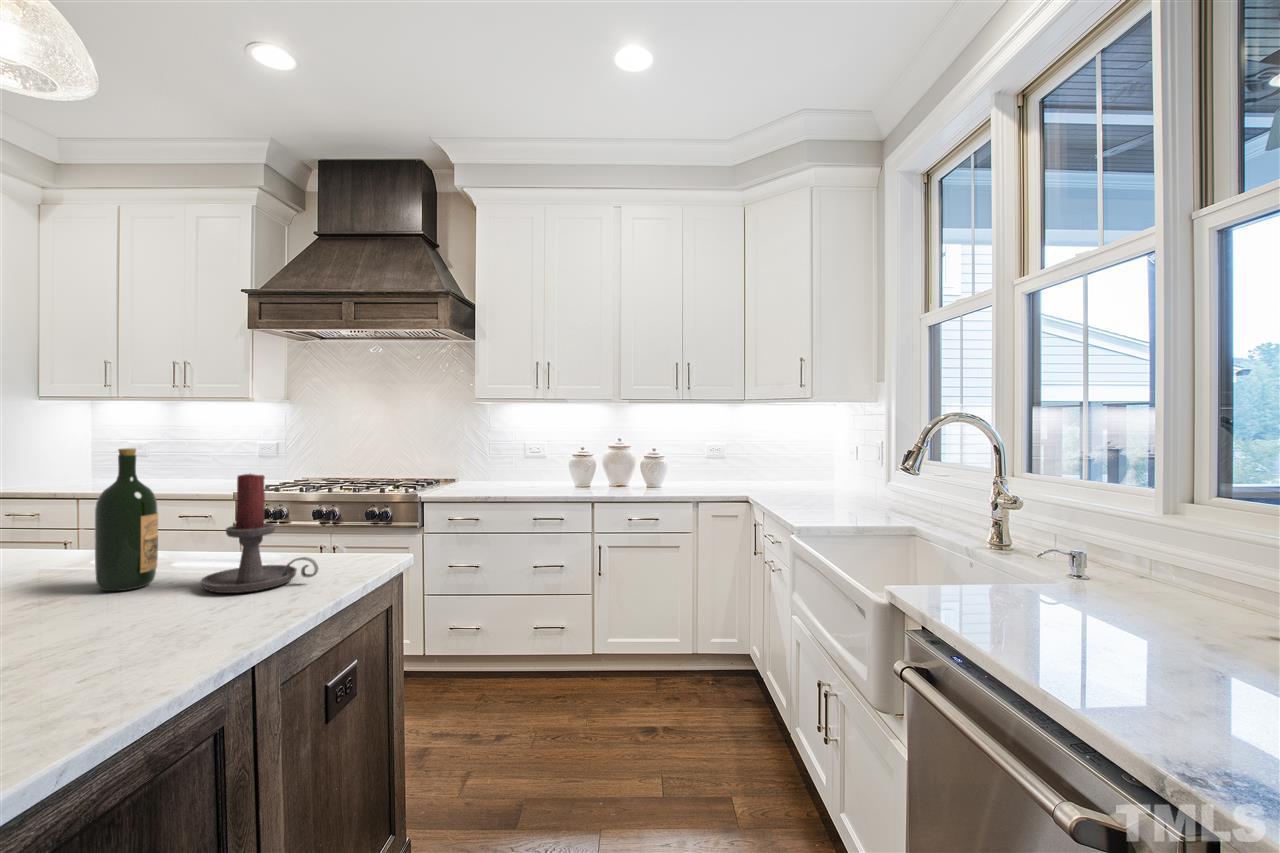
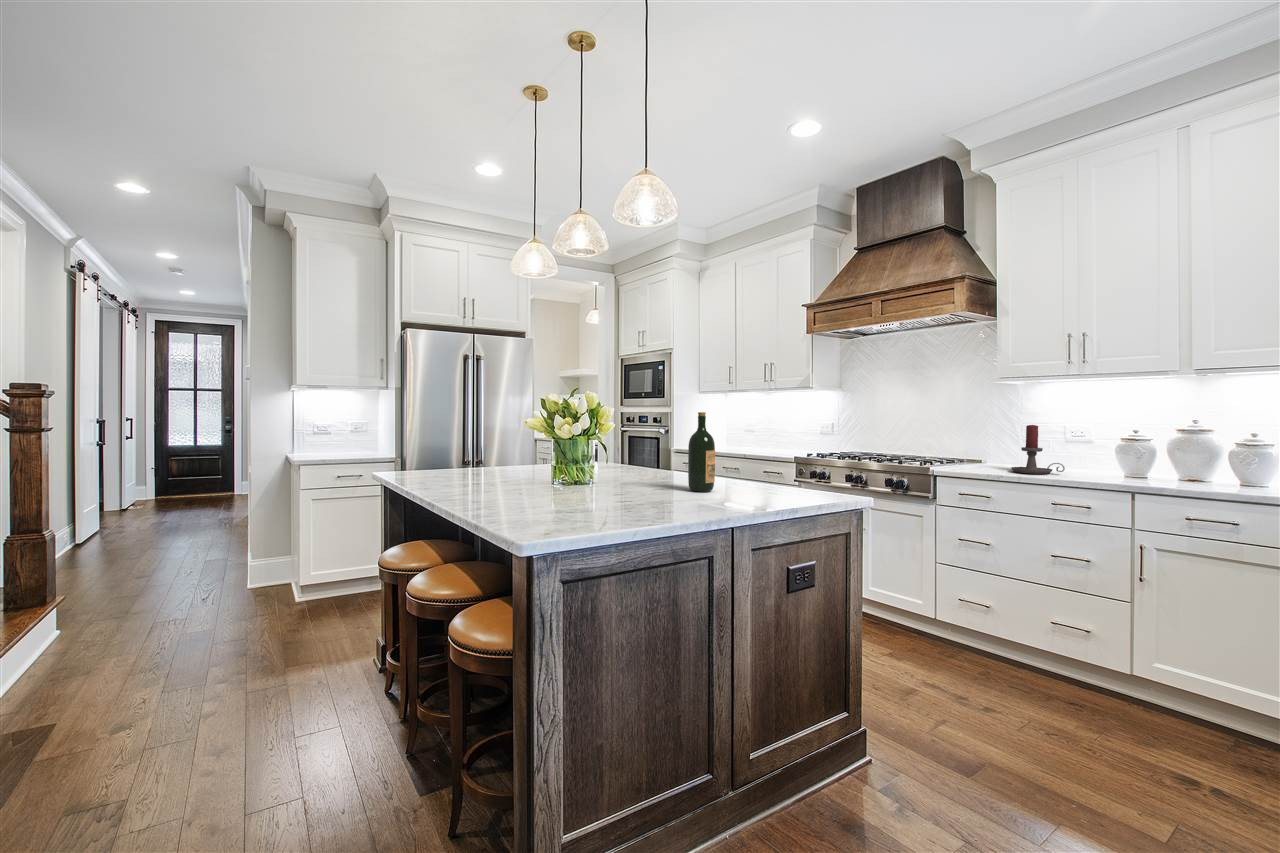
candle holder: present [201,474,318,593] -> present [1011,425,1065,474]

